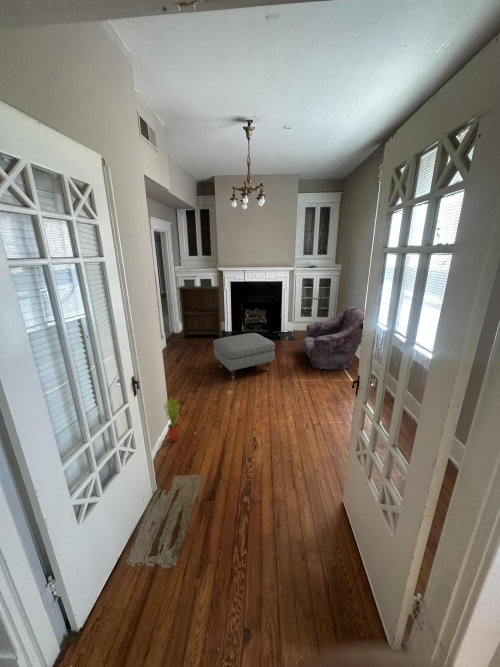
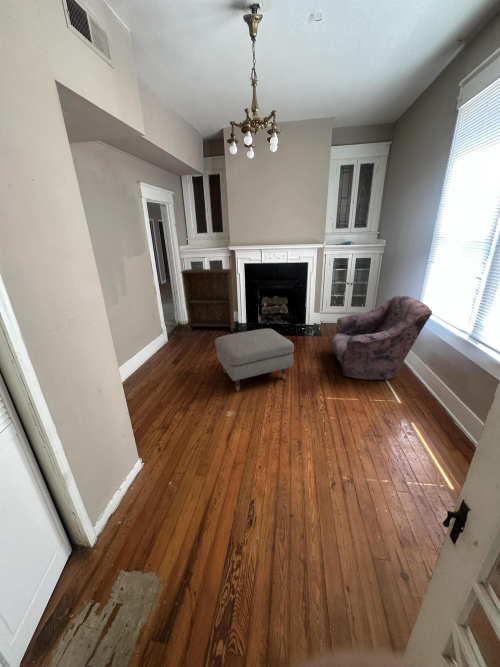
potted plant: present [164,398,179,441] -> none [113,435,146,496]

